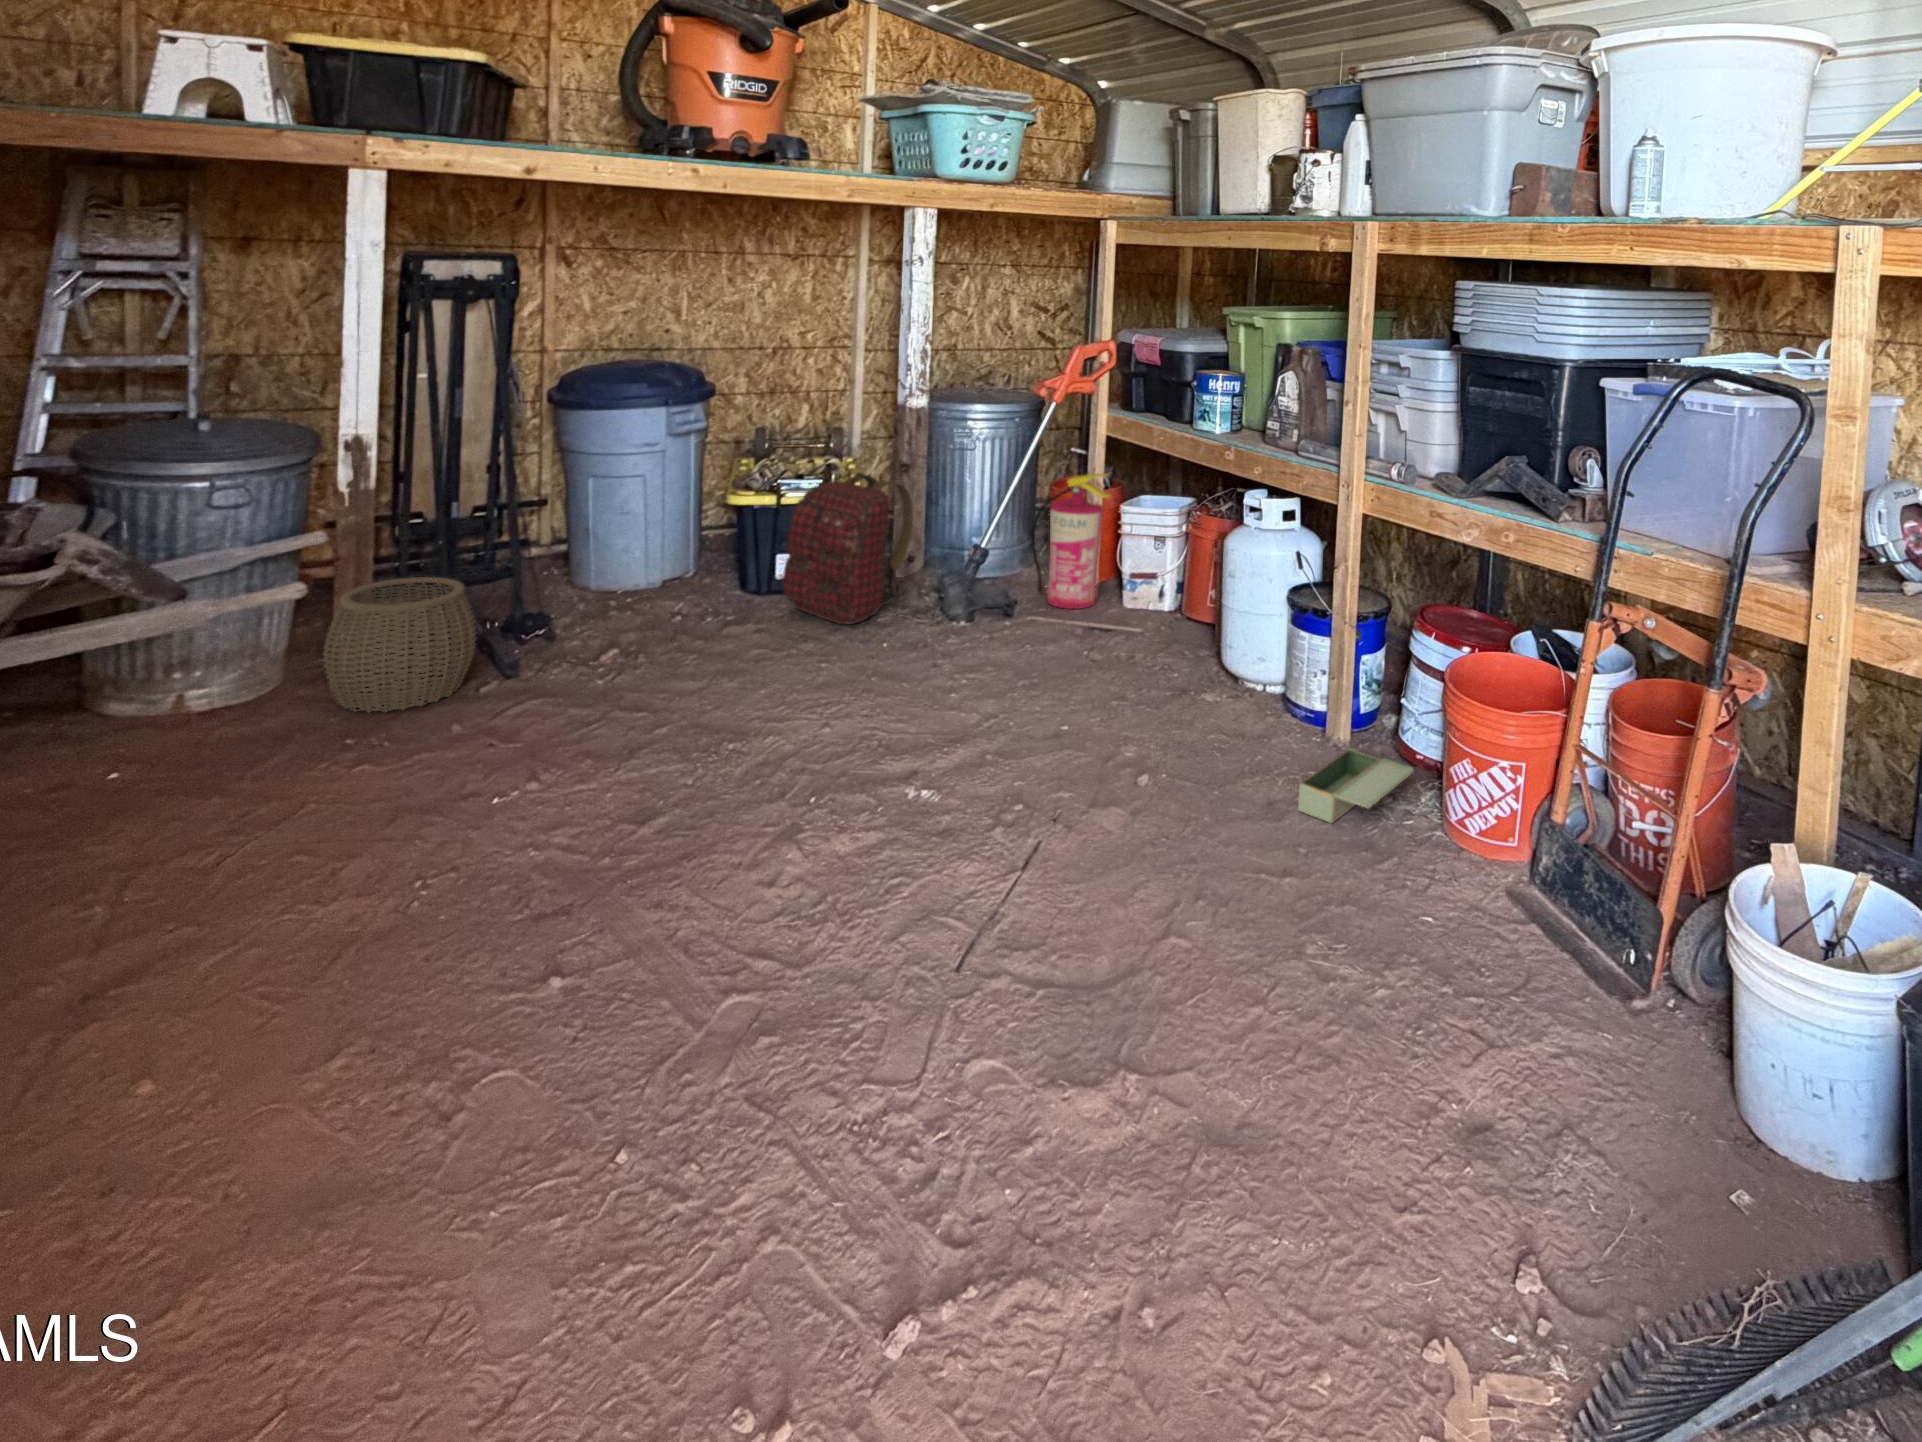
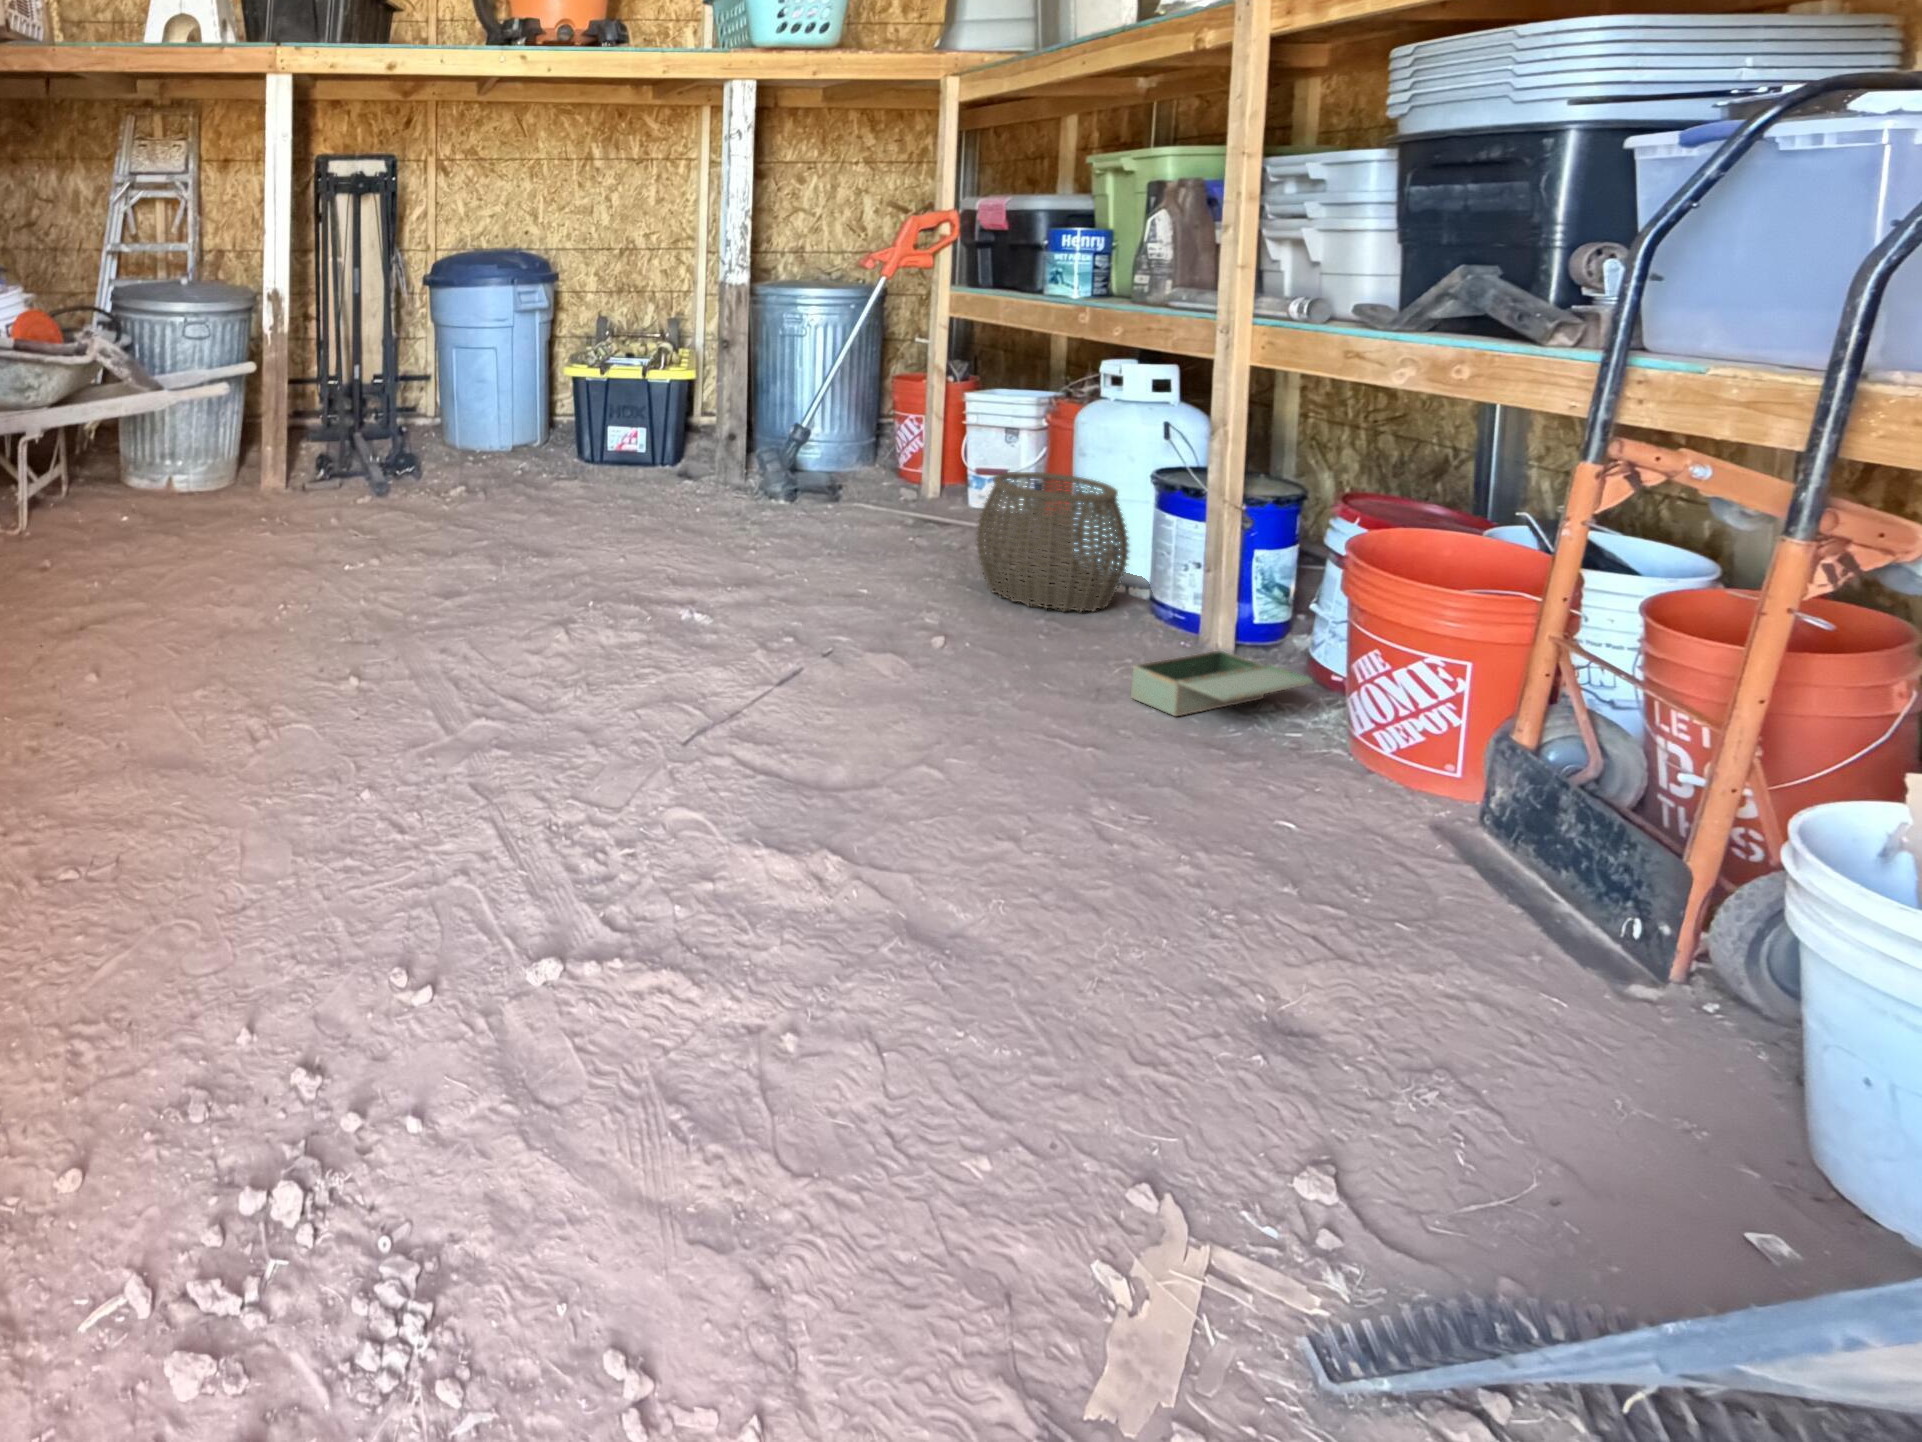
backpack: present [783,473,913,624] -> none [609,351,733,495]
fire extinguisher: present [1031,473,1111,609] -> none [862,361,956,509]
woven basket: present [323,577,477,713] -> present [976,472,1129,612]

